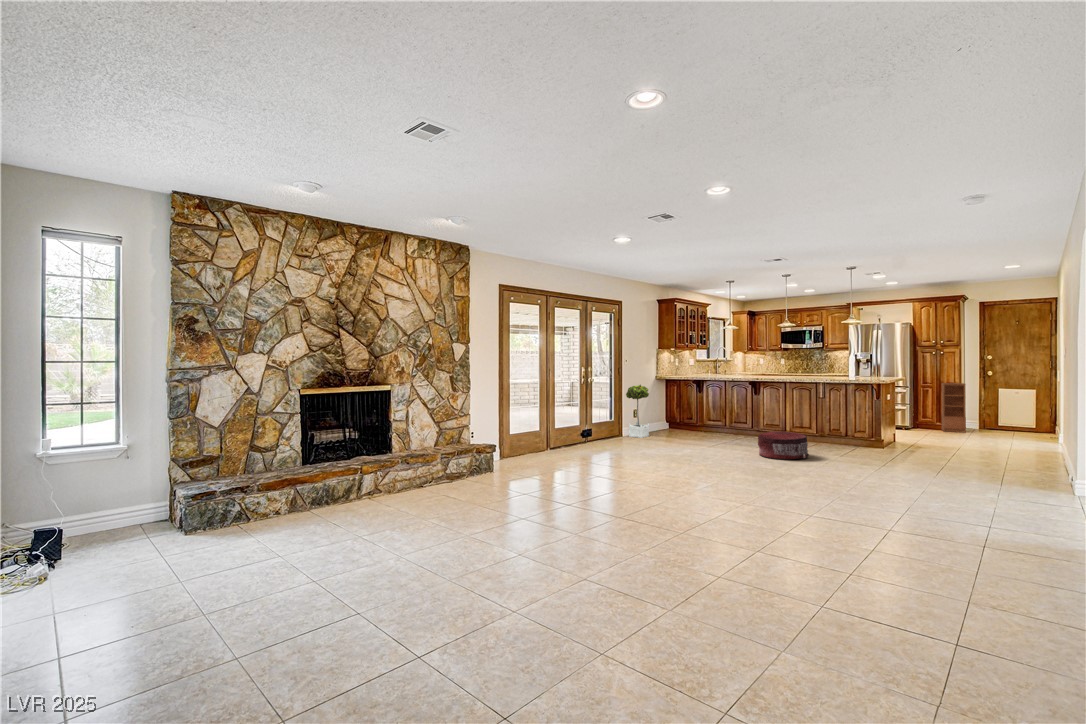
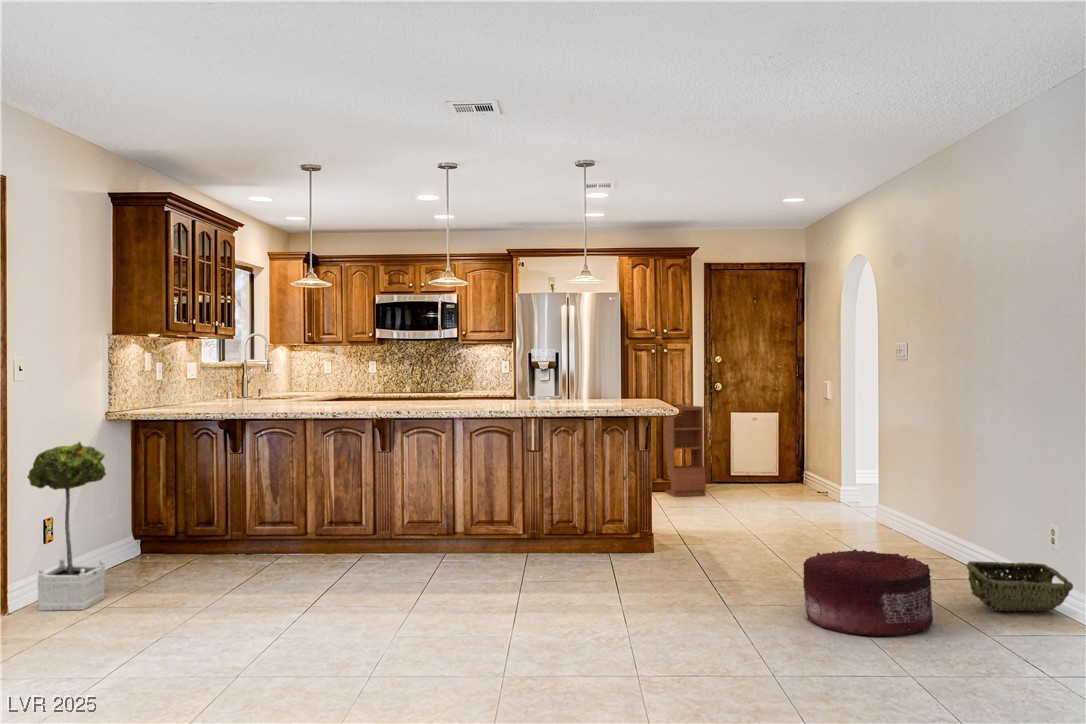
pouf: present [758,431,809,459] -> present [803,549,933,636]
woven basket: none [1009,458,1068,485] -> present [967,561,1073,612]

